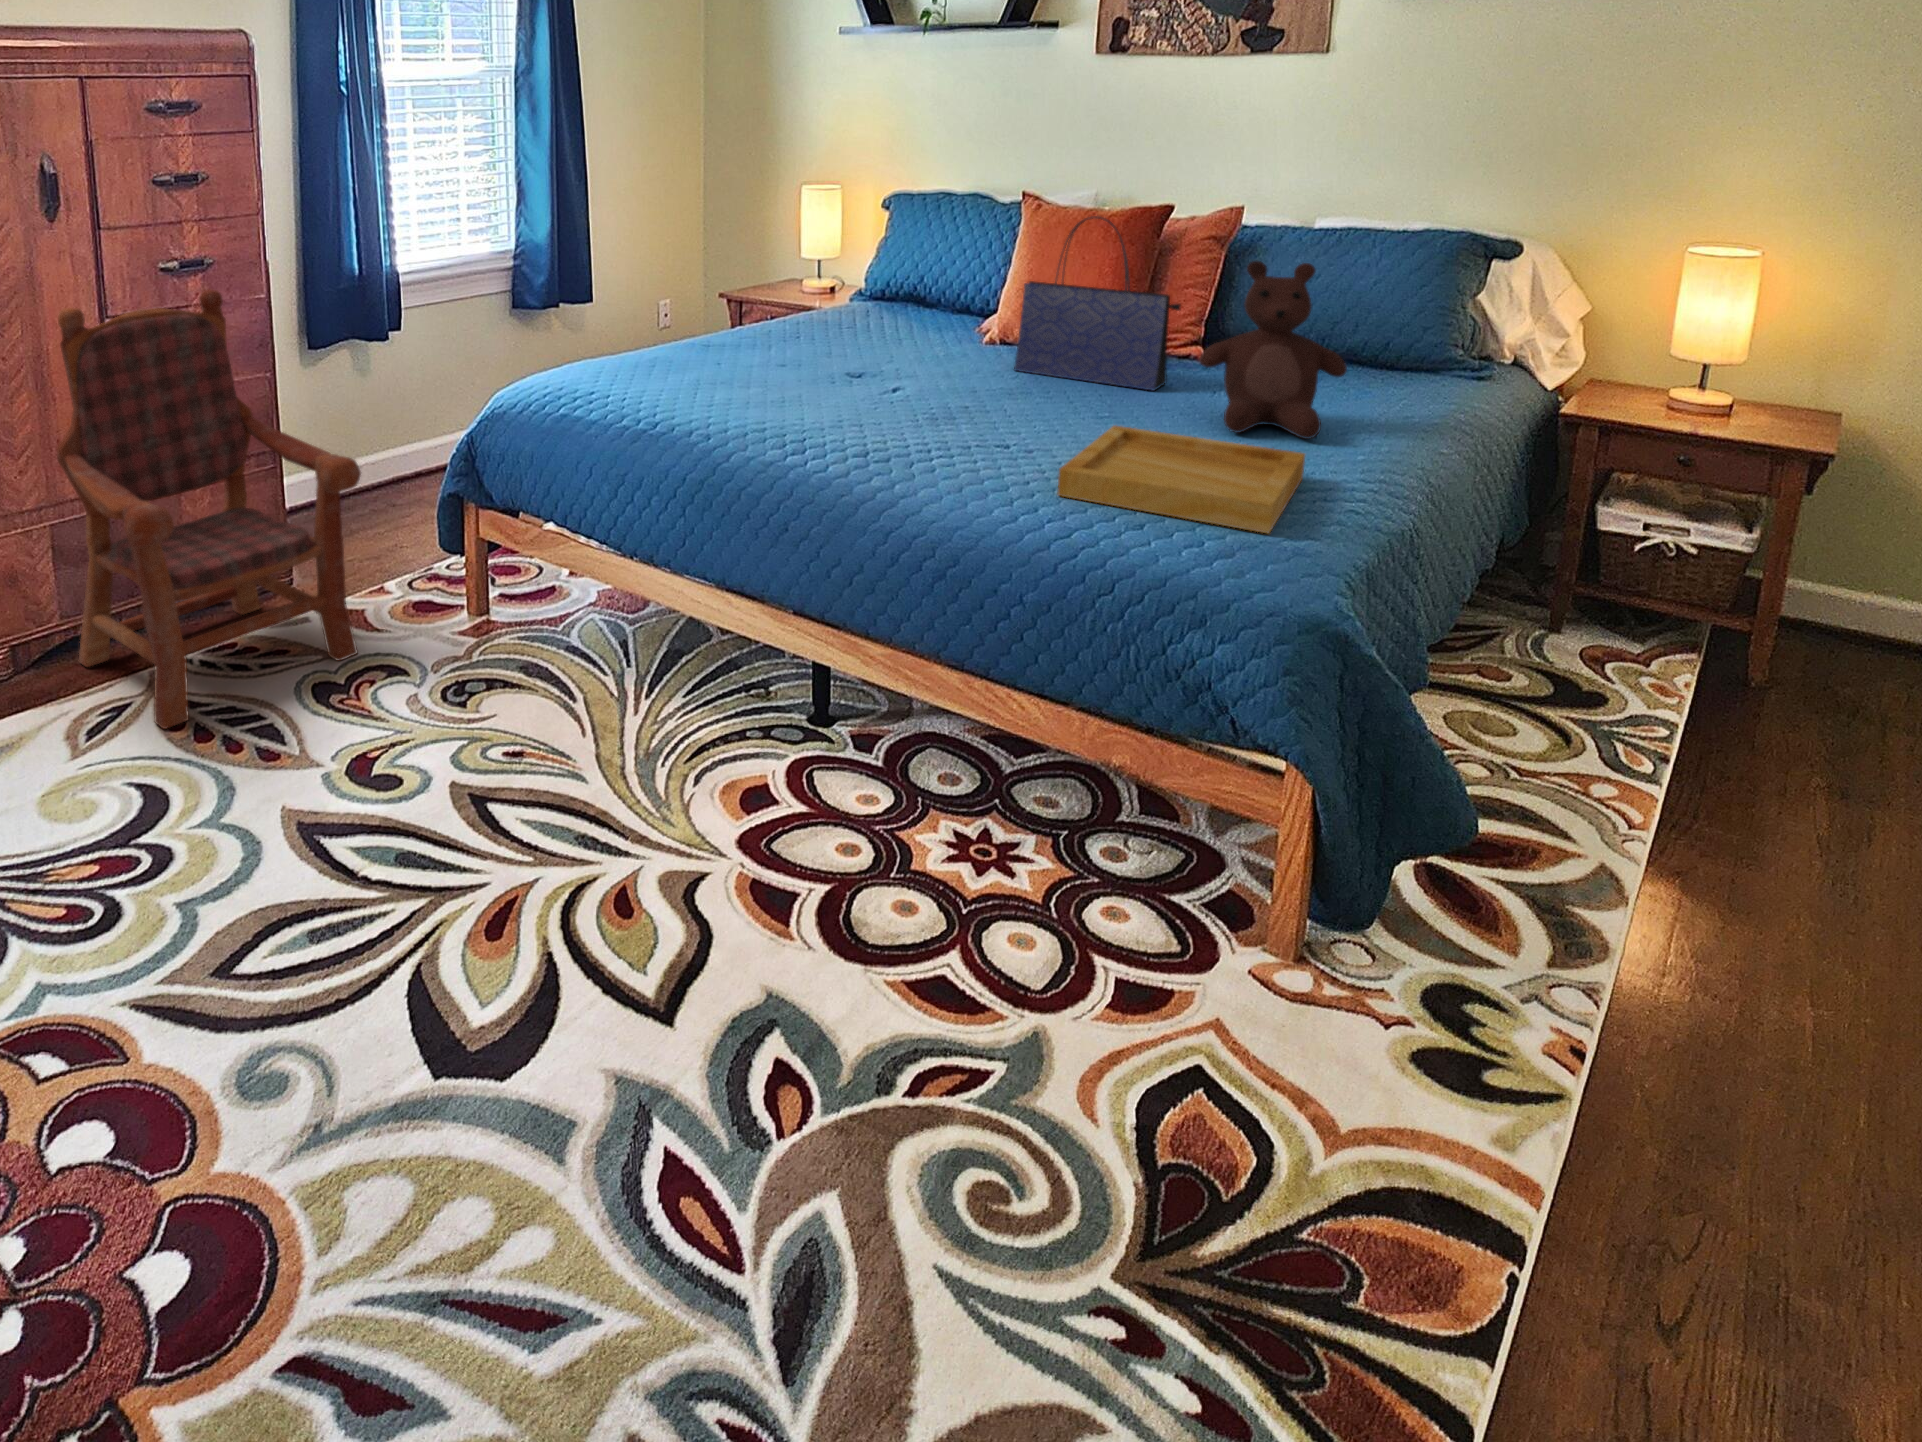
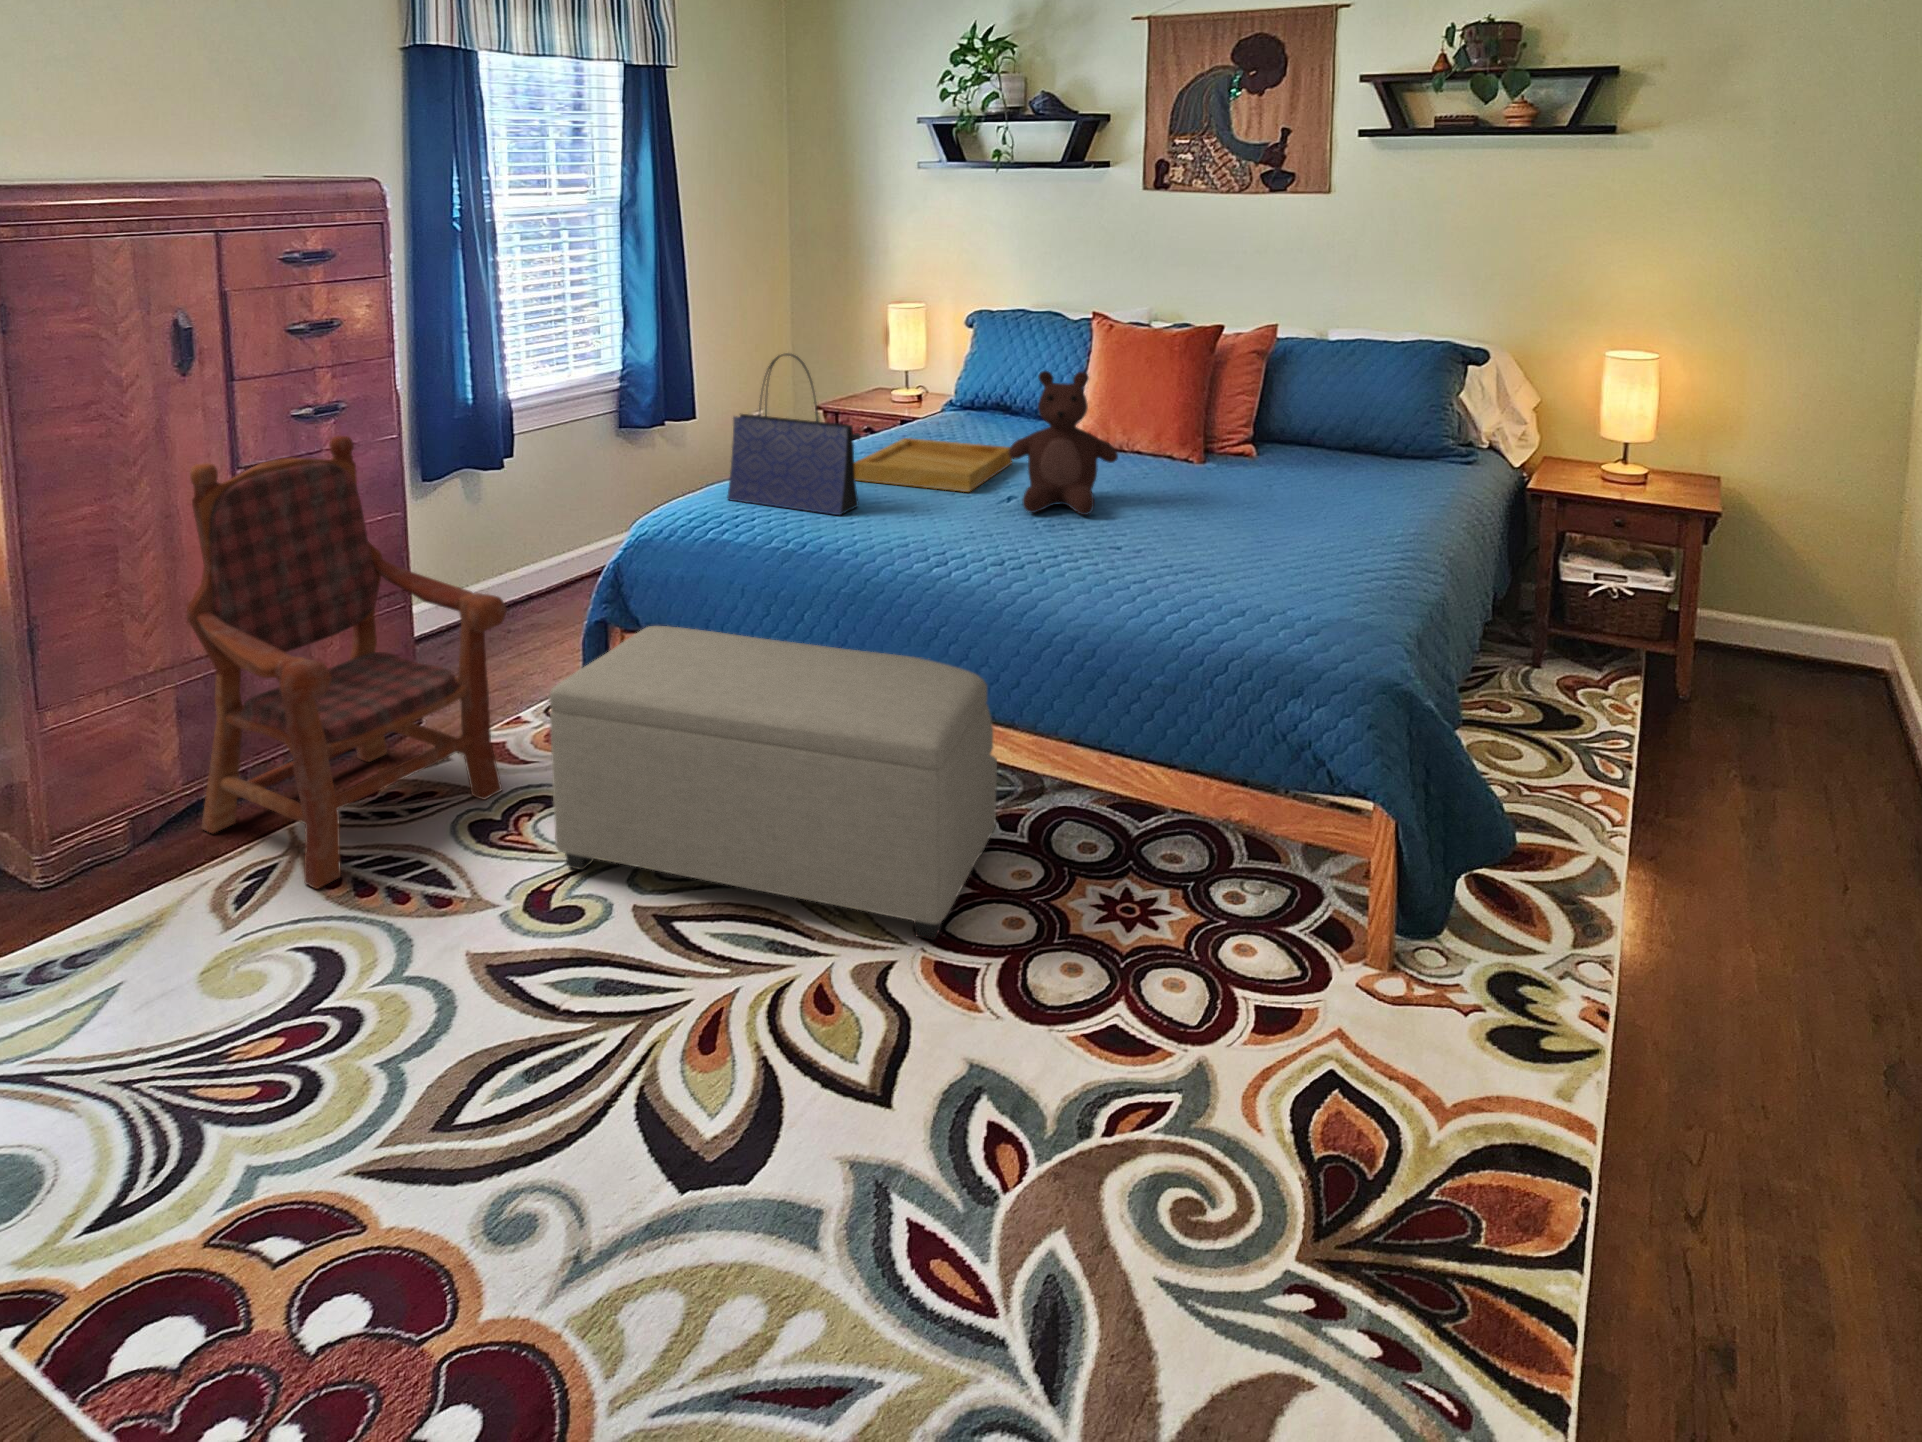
tote bag: present [1014,216,1180,390] -> present [727,353,860,515]
teddy bear: present [1199,261,1347,439] -> present [1008,371,1118,515]
tray: present [1058,426,1305,534] -> present [854,438,1012,492]
ottoman: none [381,499,854,854] -> present [549,626,997,940]

